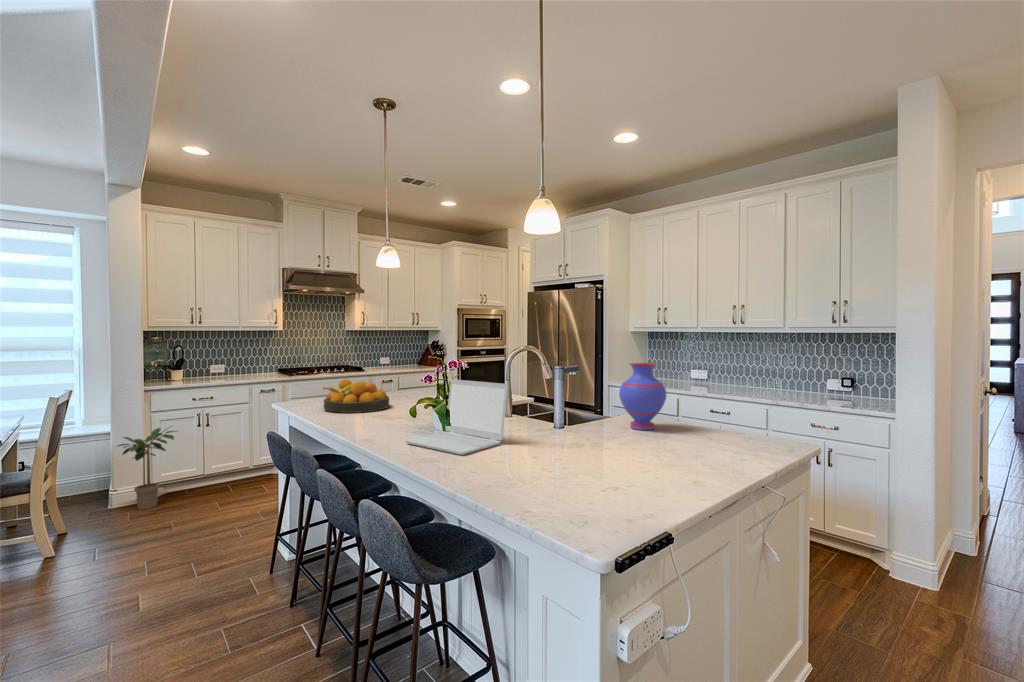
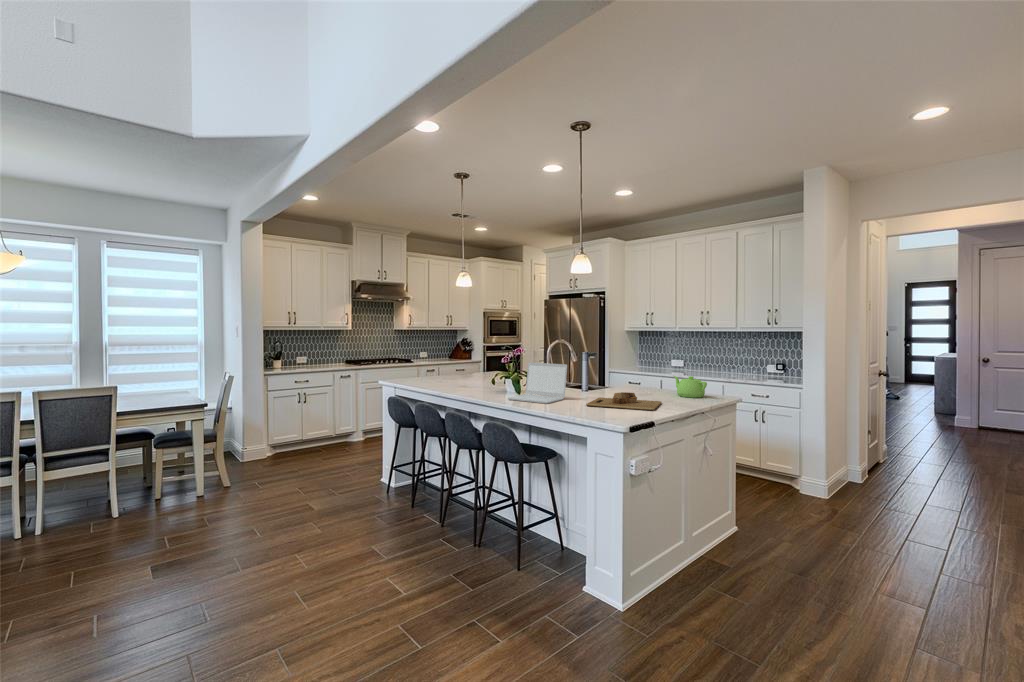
vase: present [619,363,667,430] -> none [629,352,658,393]
fruit bowl: present [323,379,389,413] -> none [426,365,470,387]
teapot: none [691,402,750,442] -> present [674,376,707,398]
potted plant: present [118,426,176,510] -> none [250,402,289,465]
cutting board: none [529,437,668,479] -> present [587,392,662,410]

